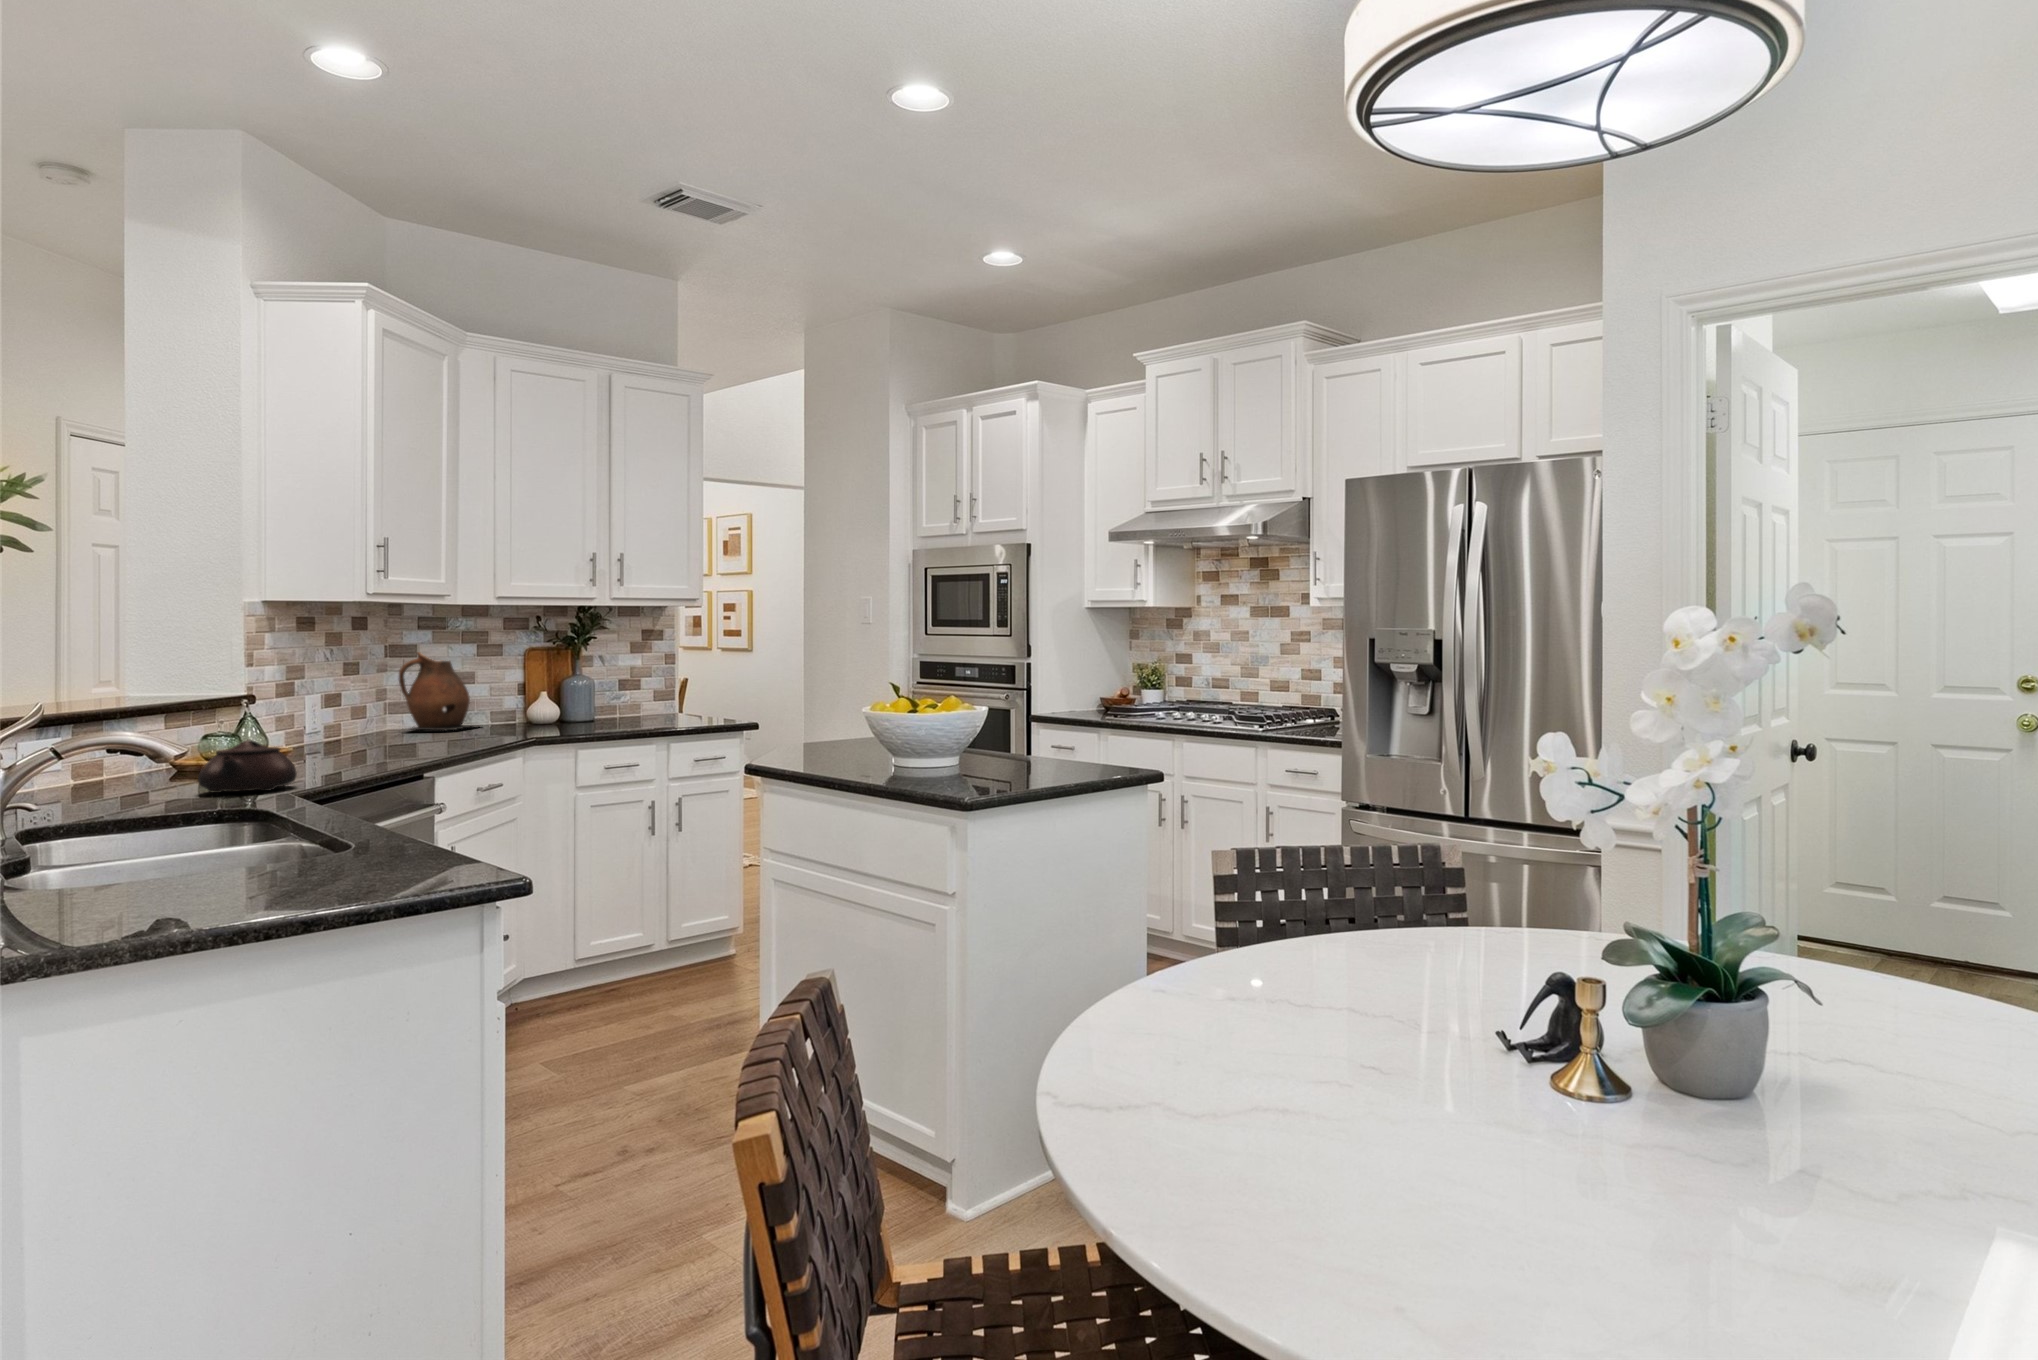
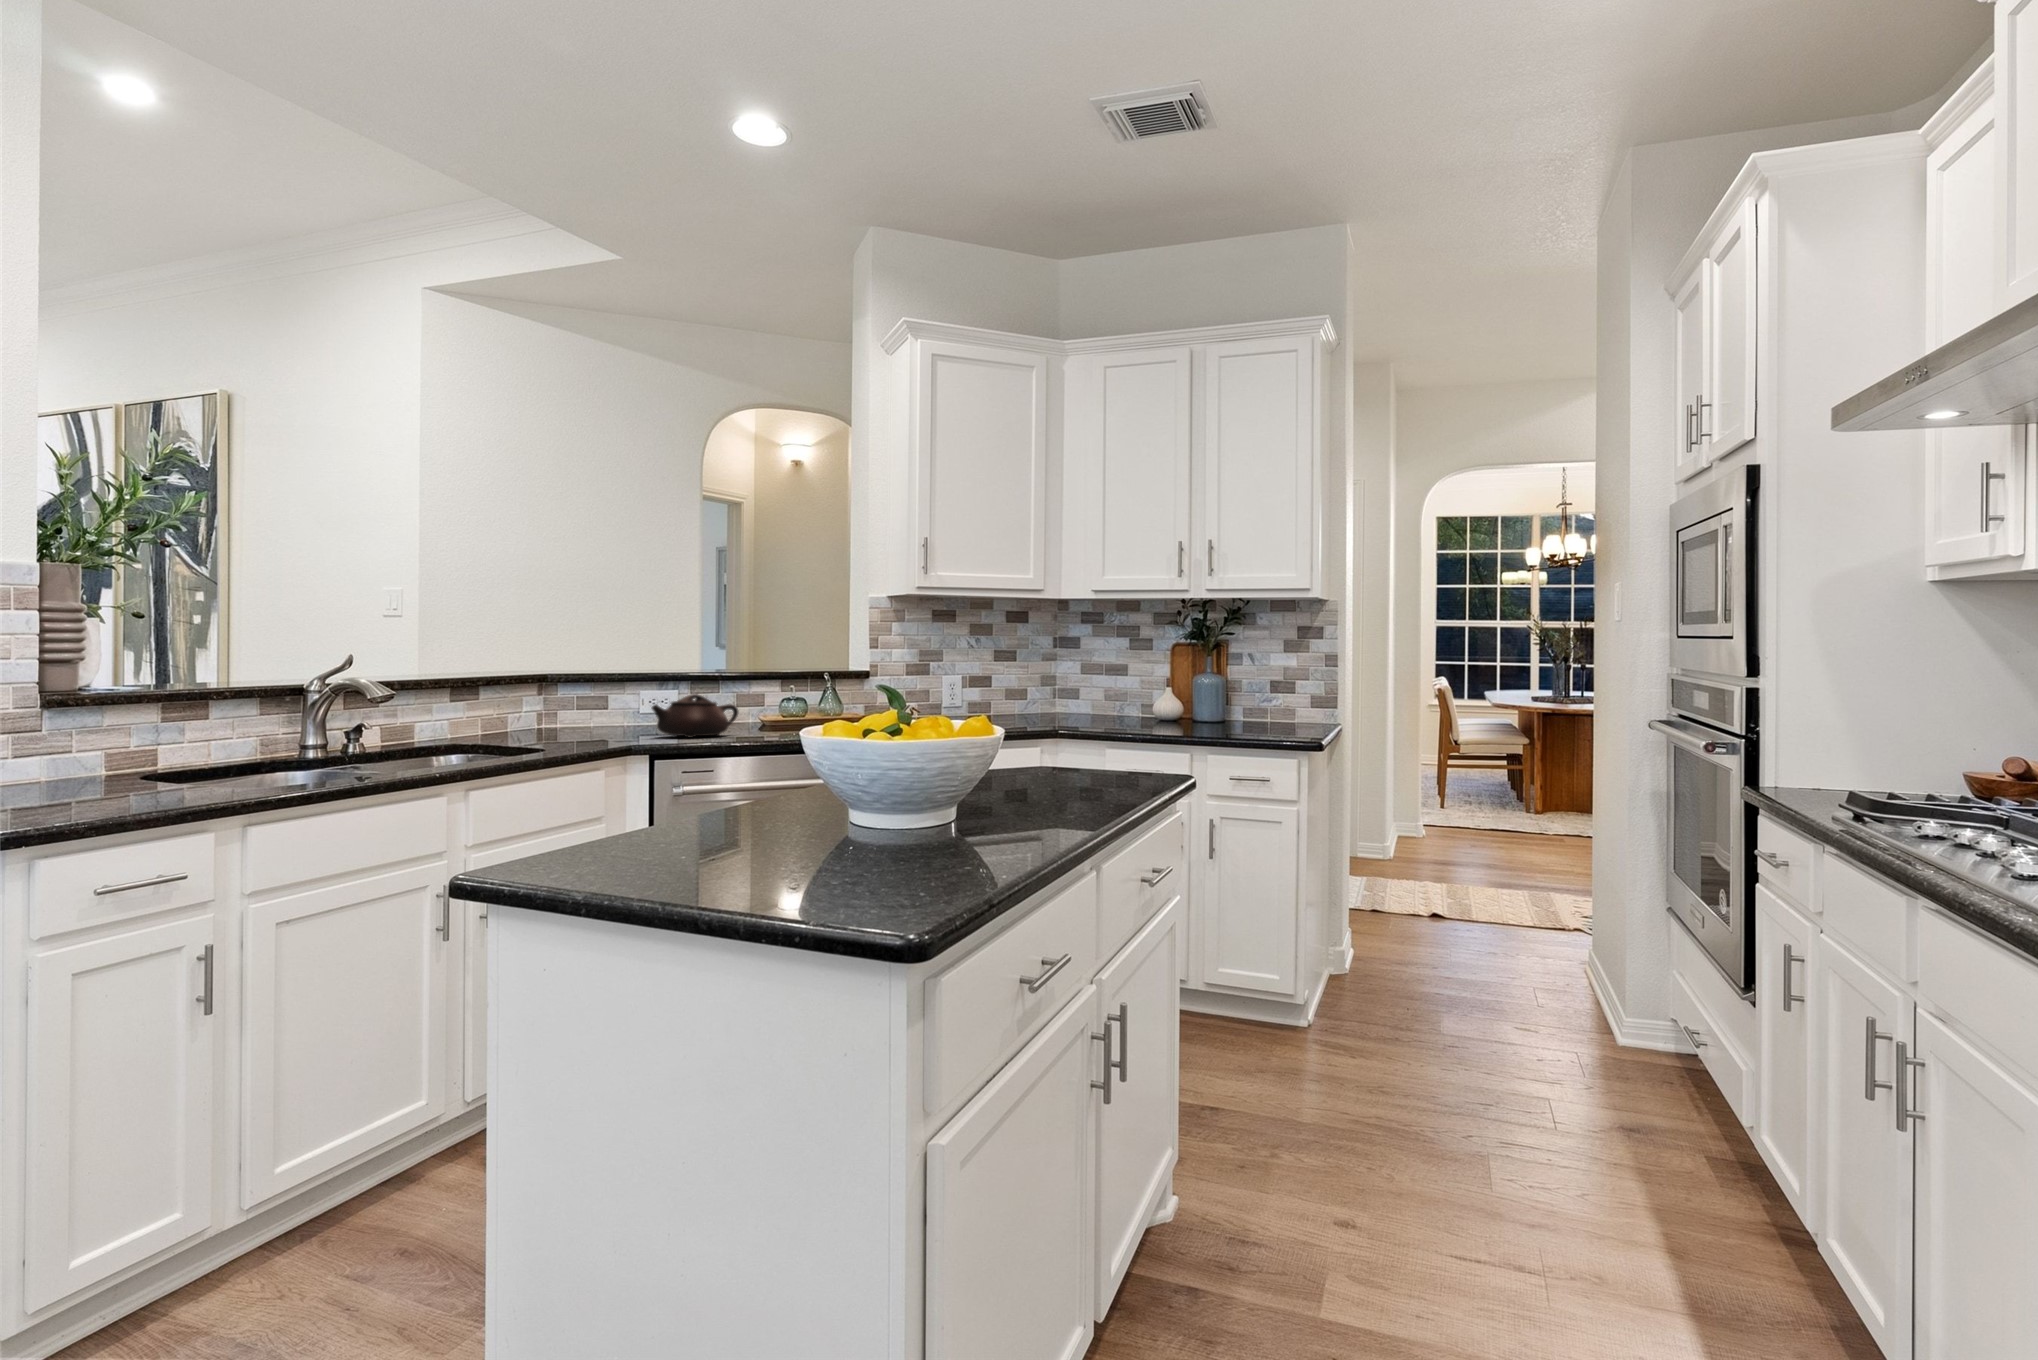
ceramic pitcher: present [399,652,474,730] -> none [1057,645,1124,717]

